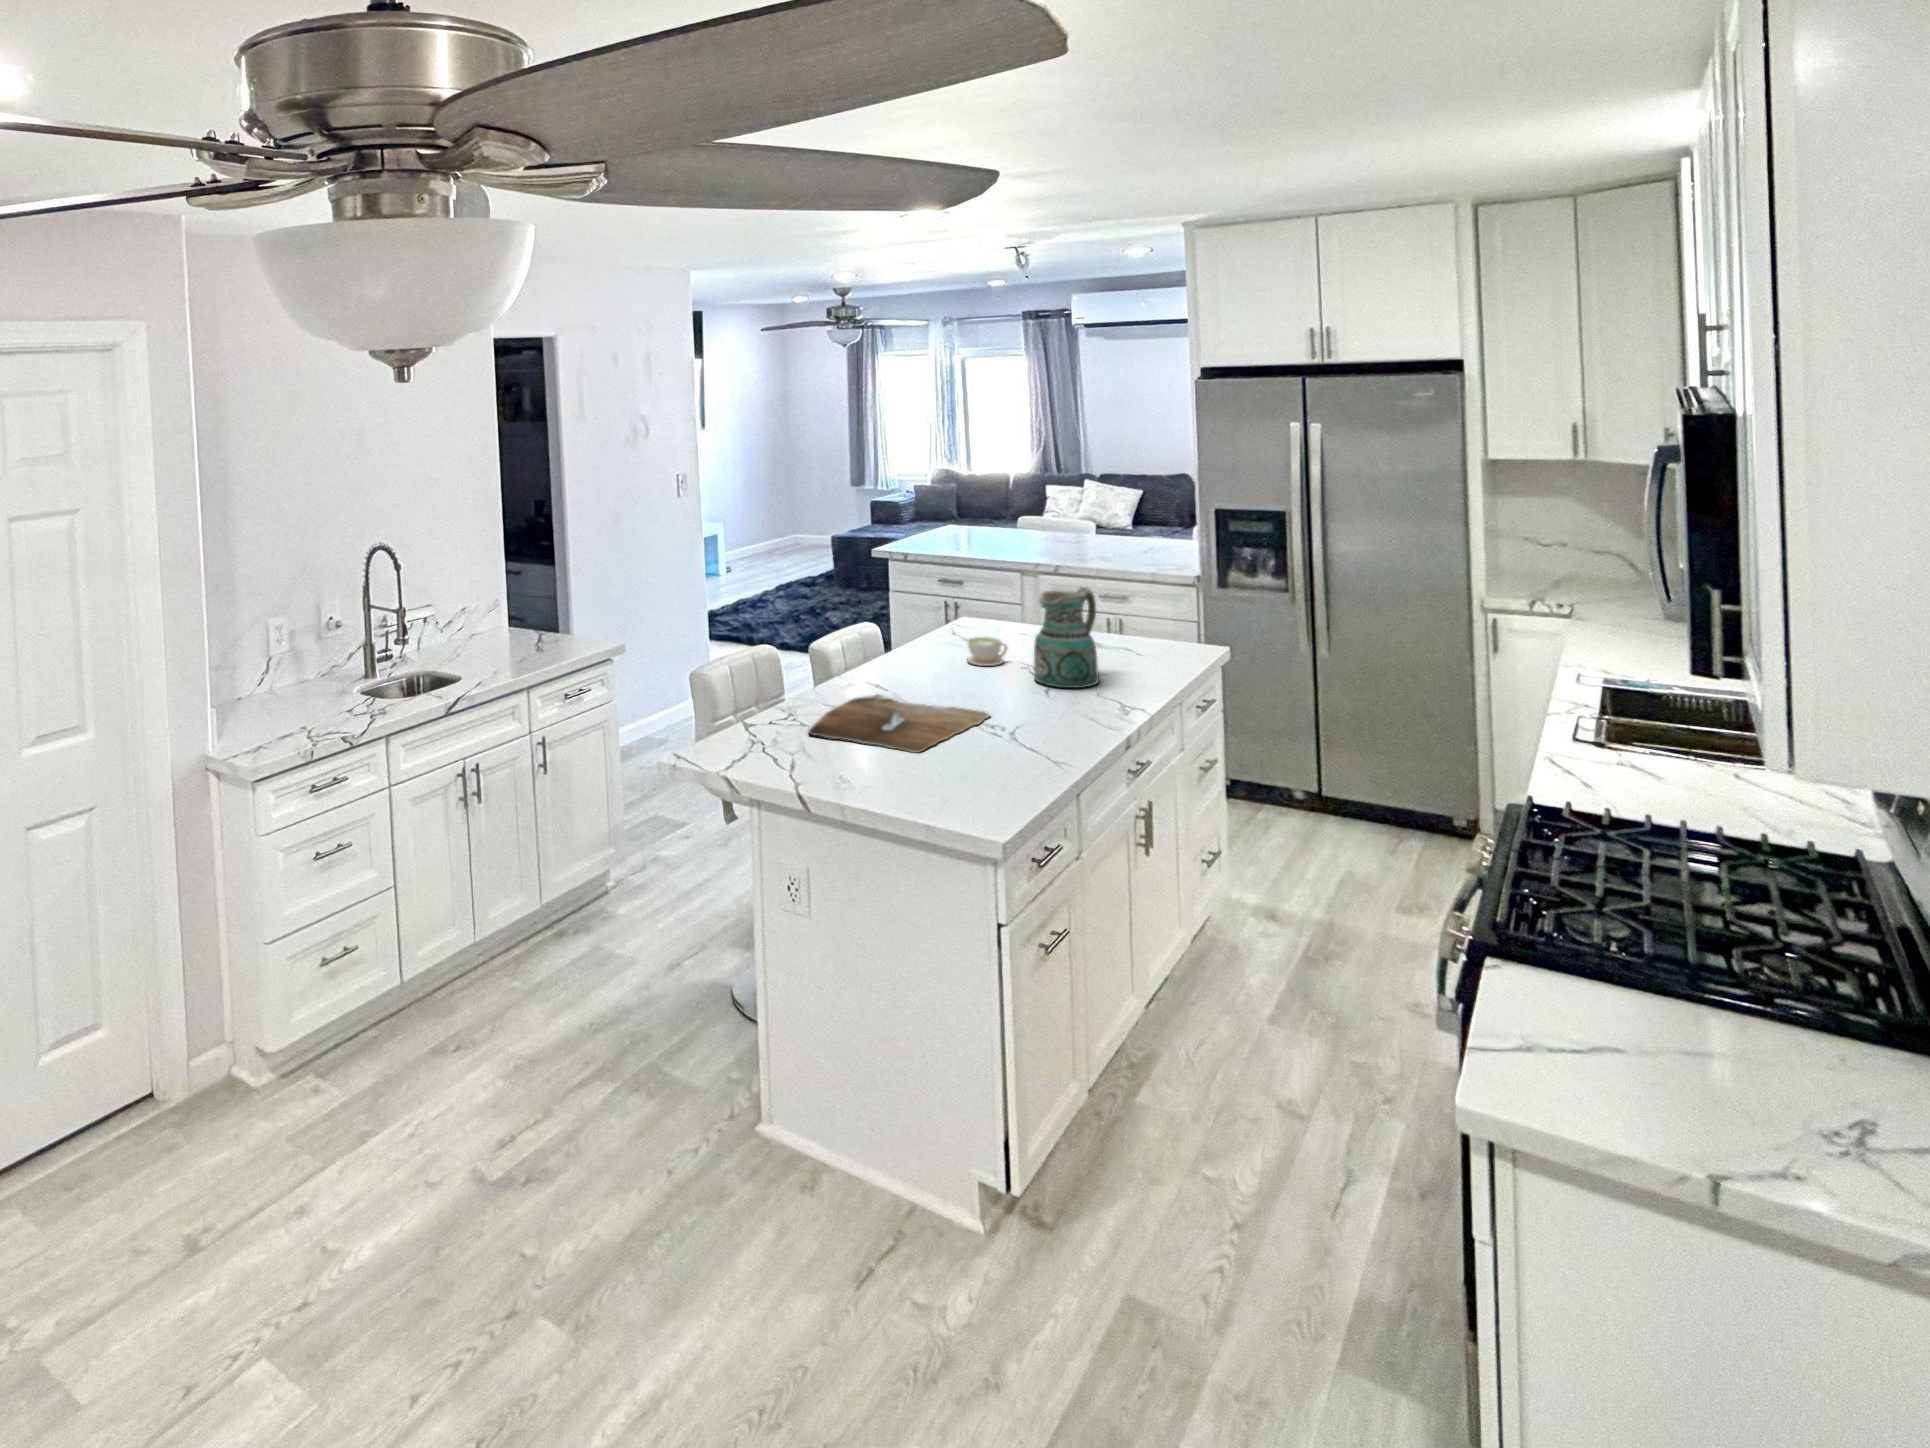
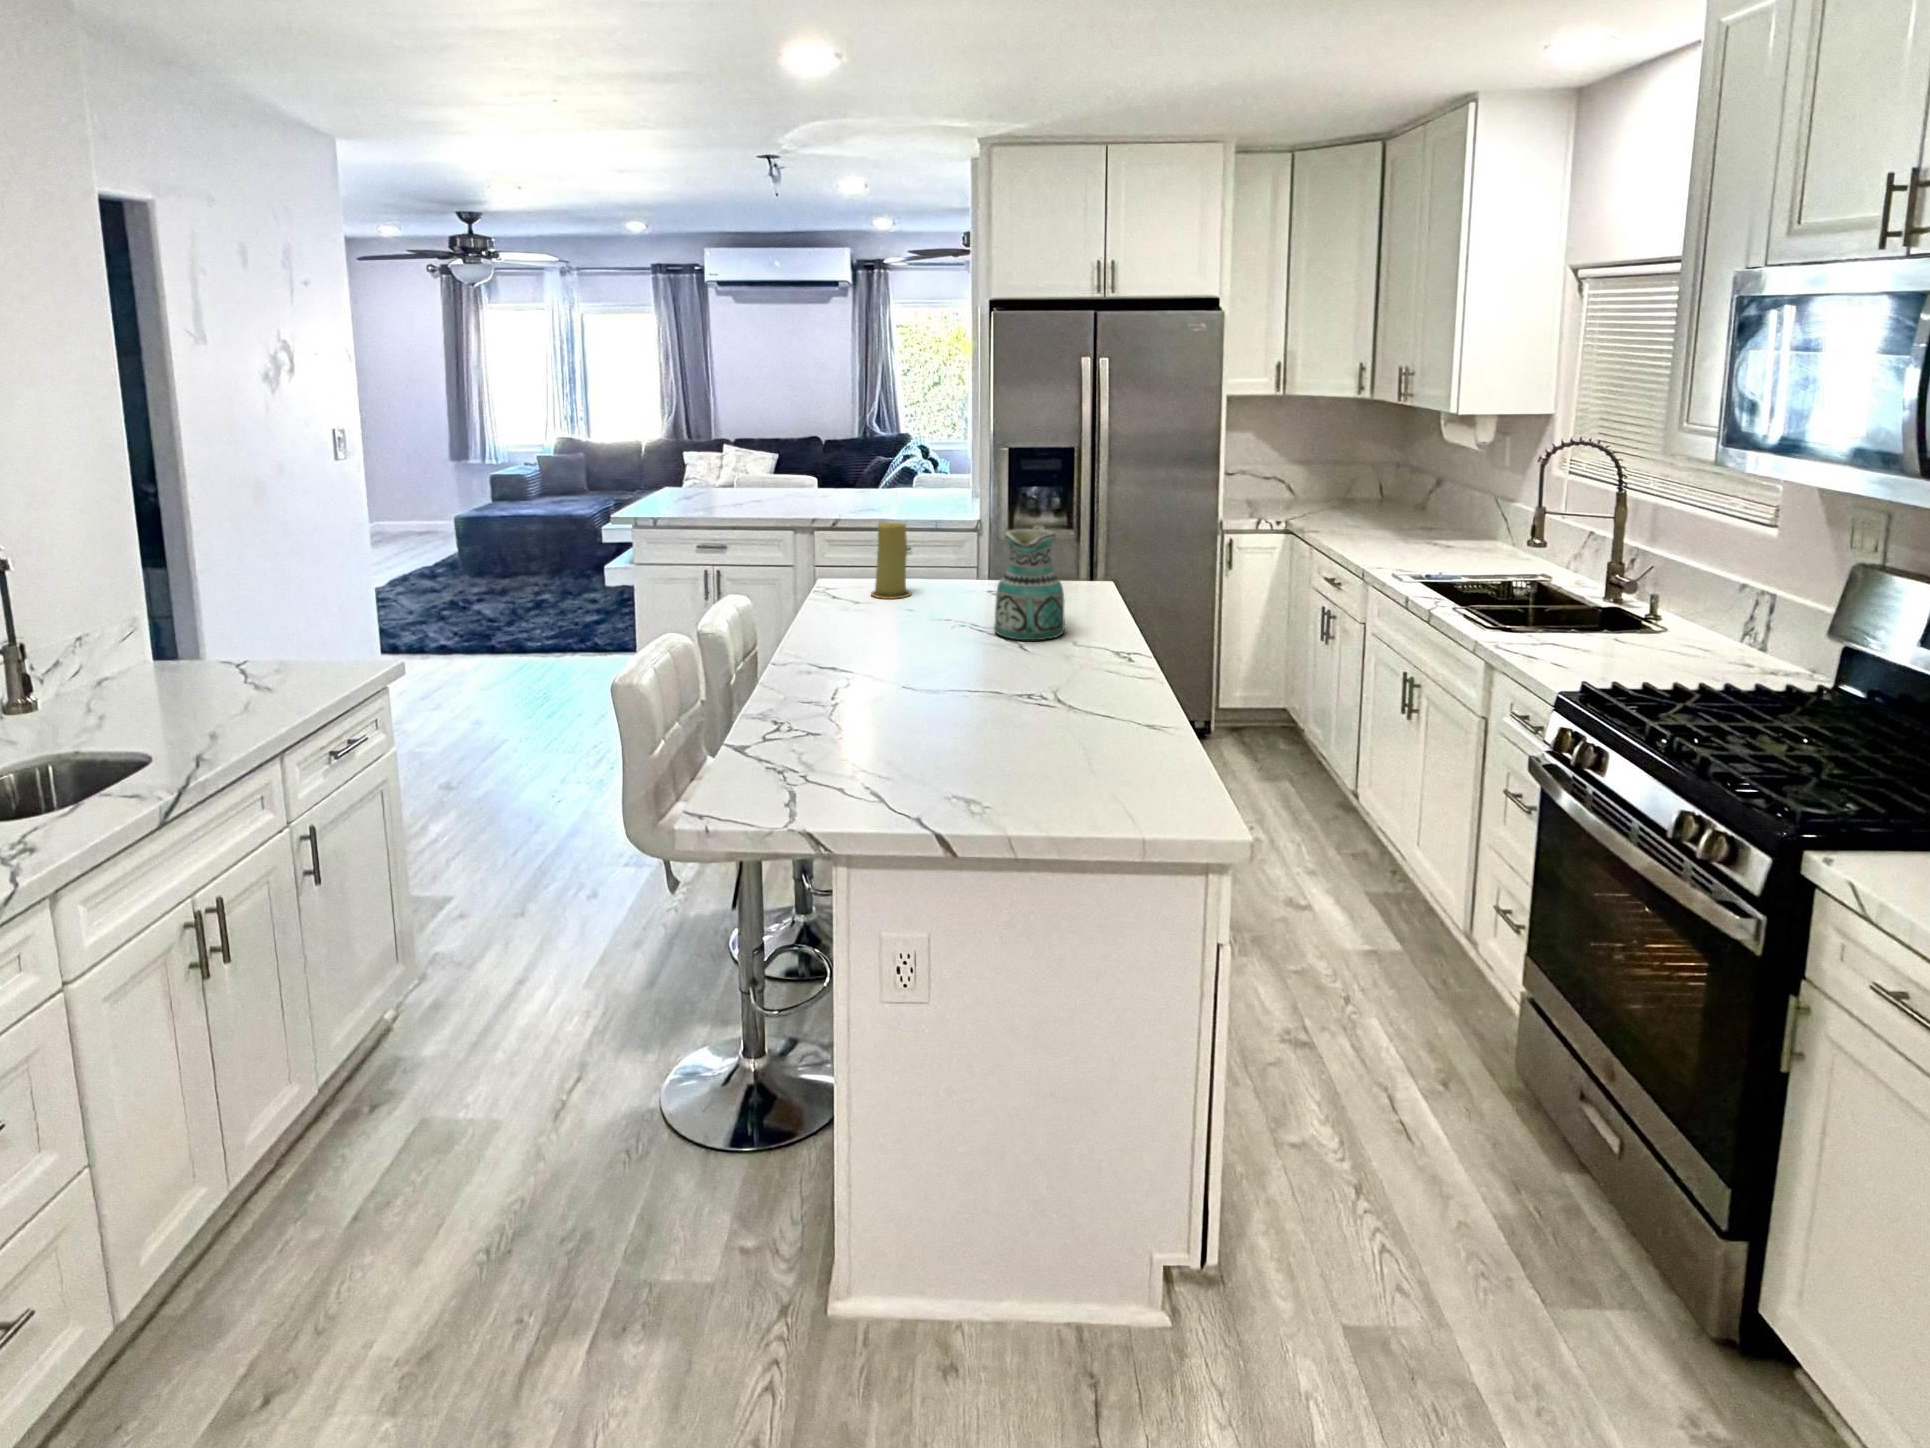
candle: none [981,574,1018,641] -> present [871,522,911,599]
coffee cup: present [967,637,1007,666] -> none [897,594,941,628]
cutting board: present [809,694,990,753] -> none [827,679,1020,748]

